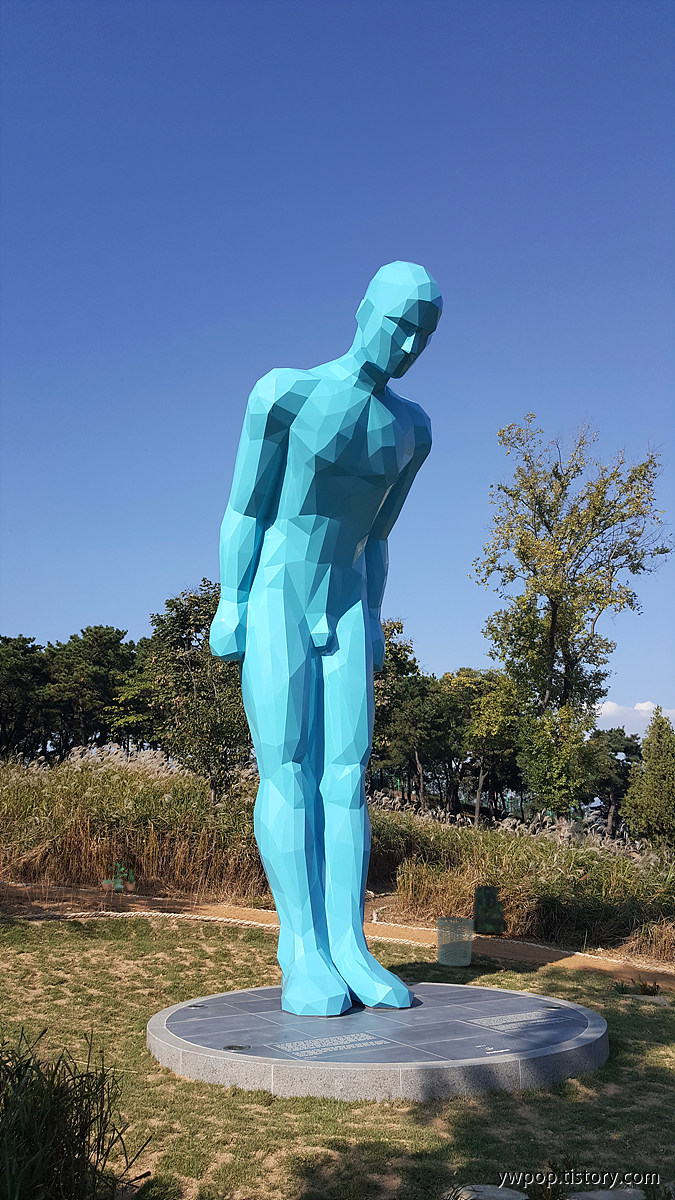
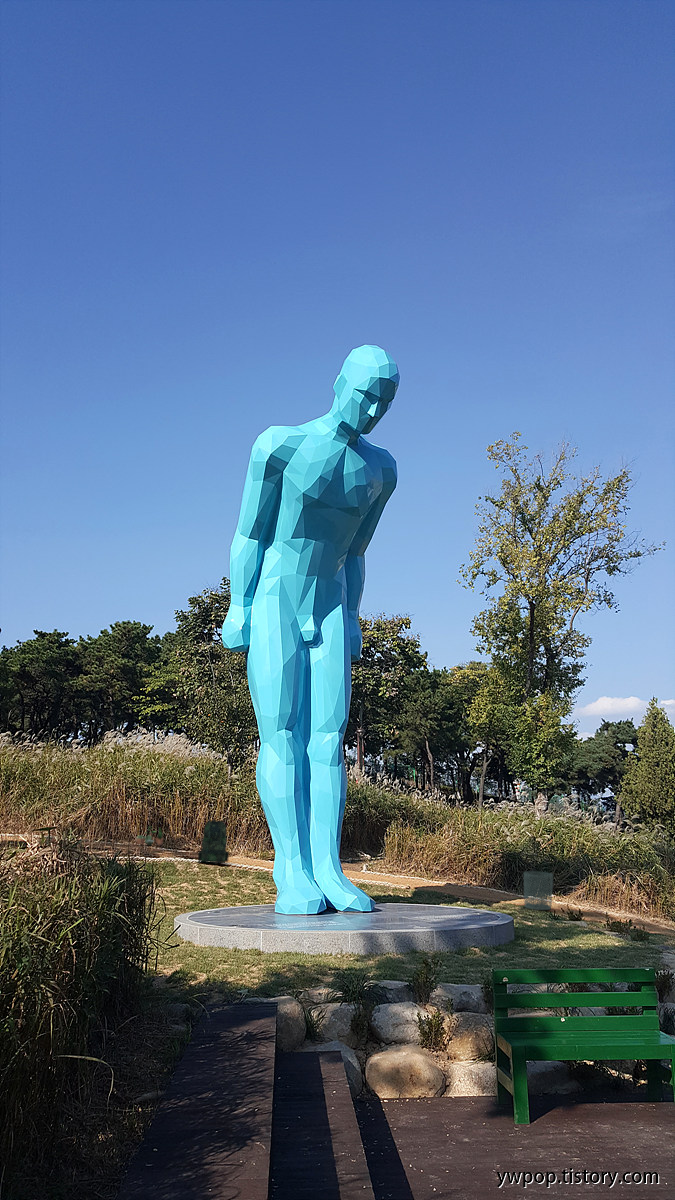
backpack: present [473,885,507,934] -> present [198,820,229,863]
waste bin: present [438,917,473,966] -> present [524,871,553,910]

